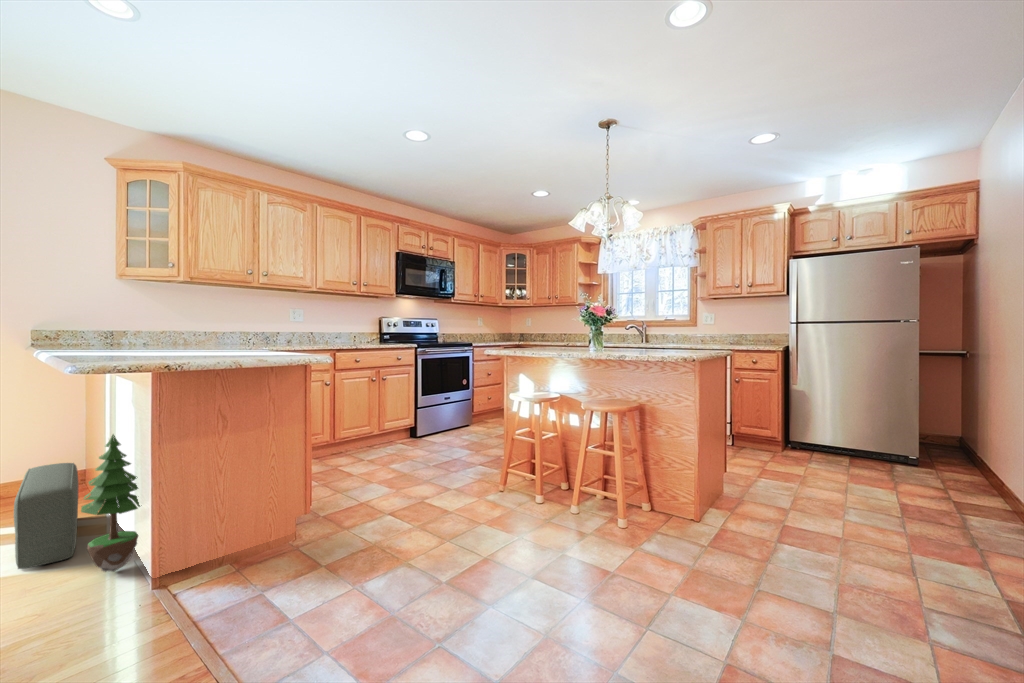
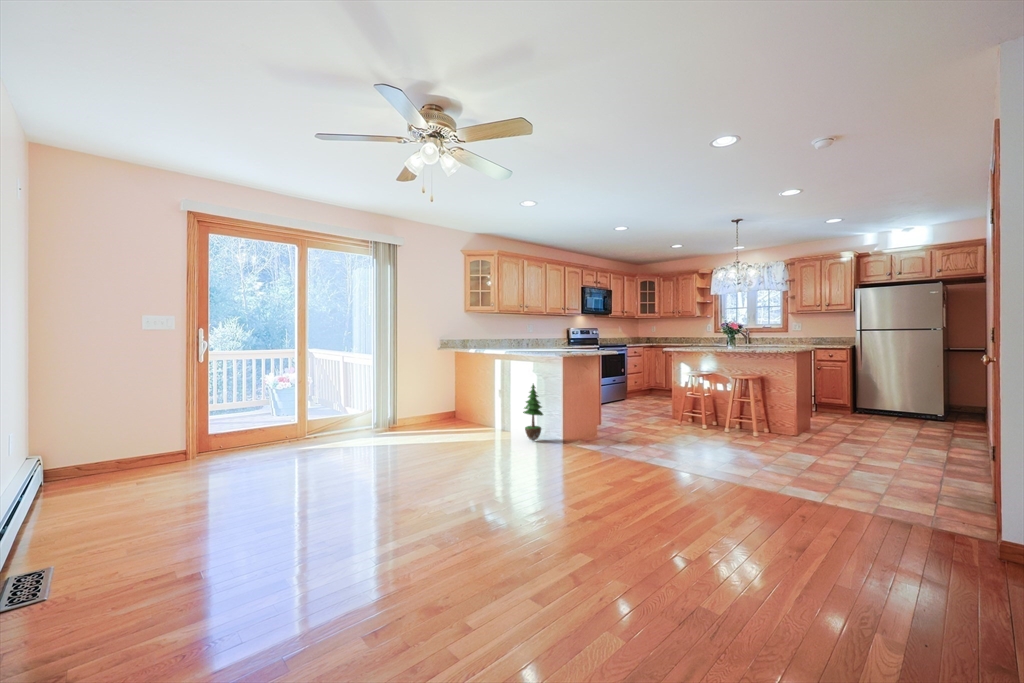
pouf: present [14,463,78,569] -> none [465,401,507,440]

